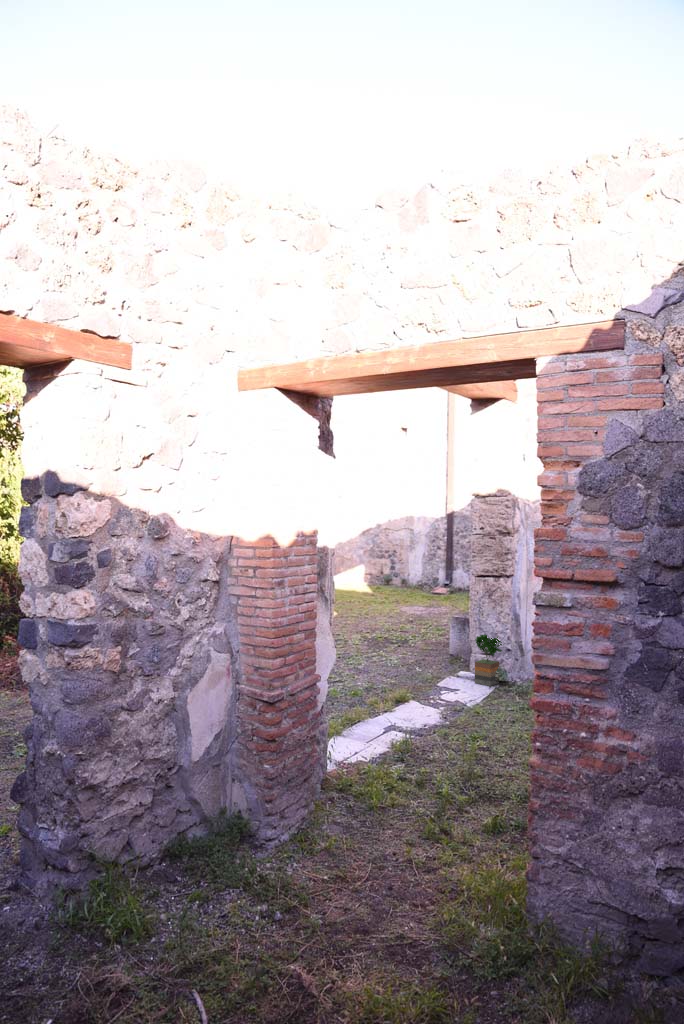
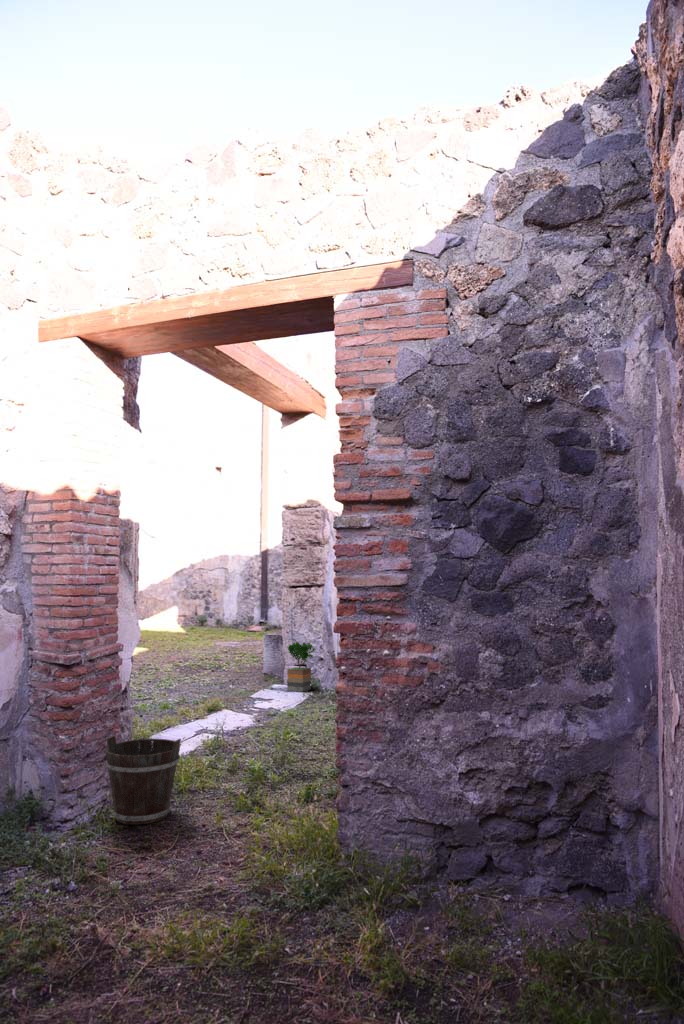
bucket: none [305,758,374,847] -> present [106,736,181,825]

